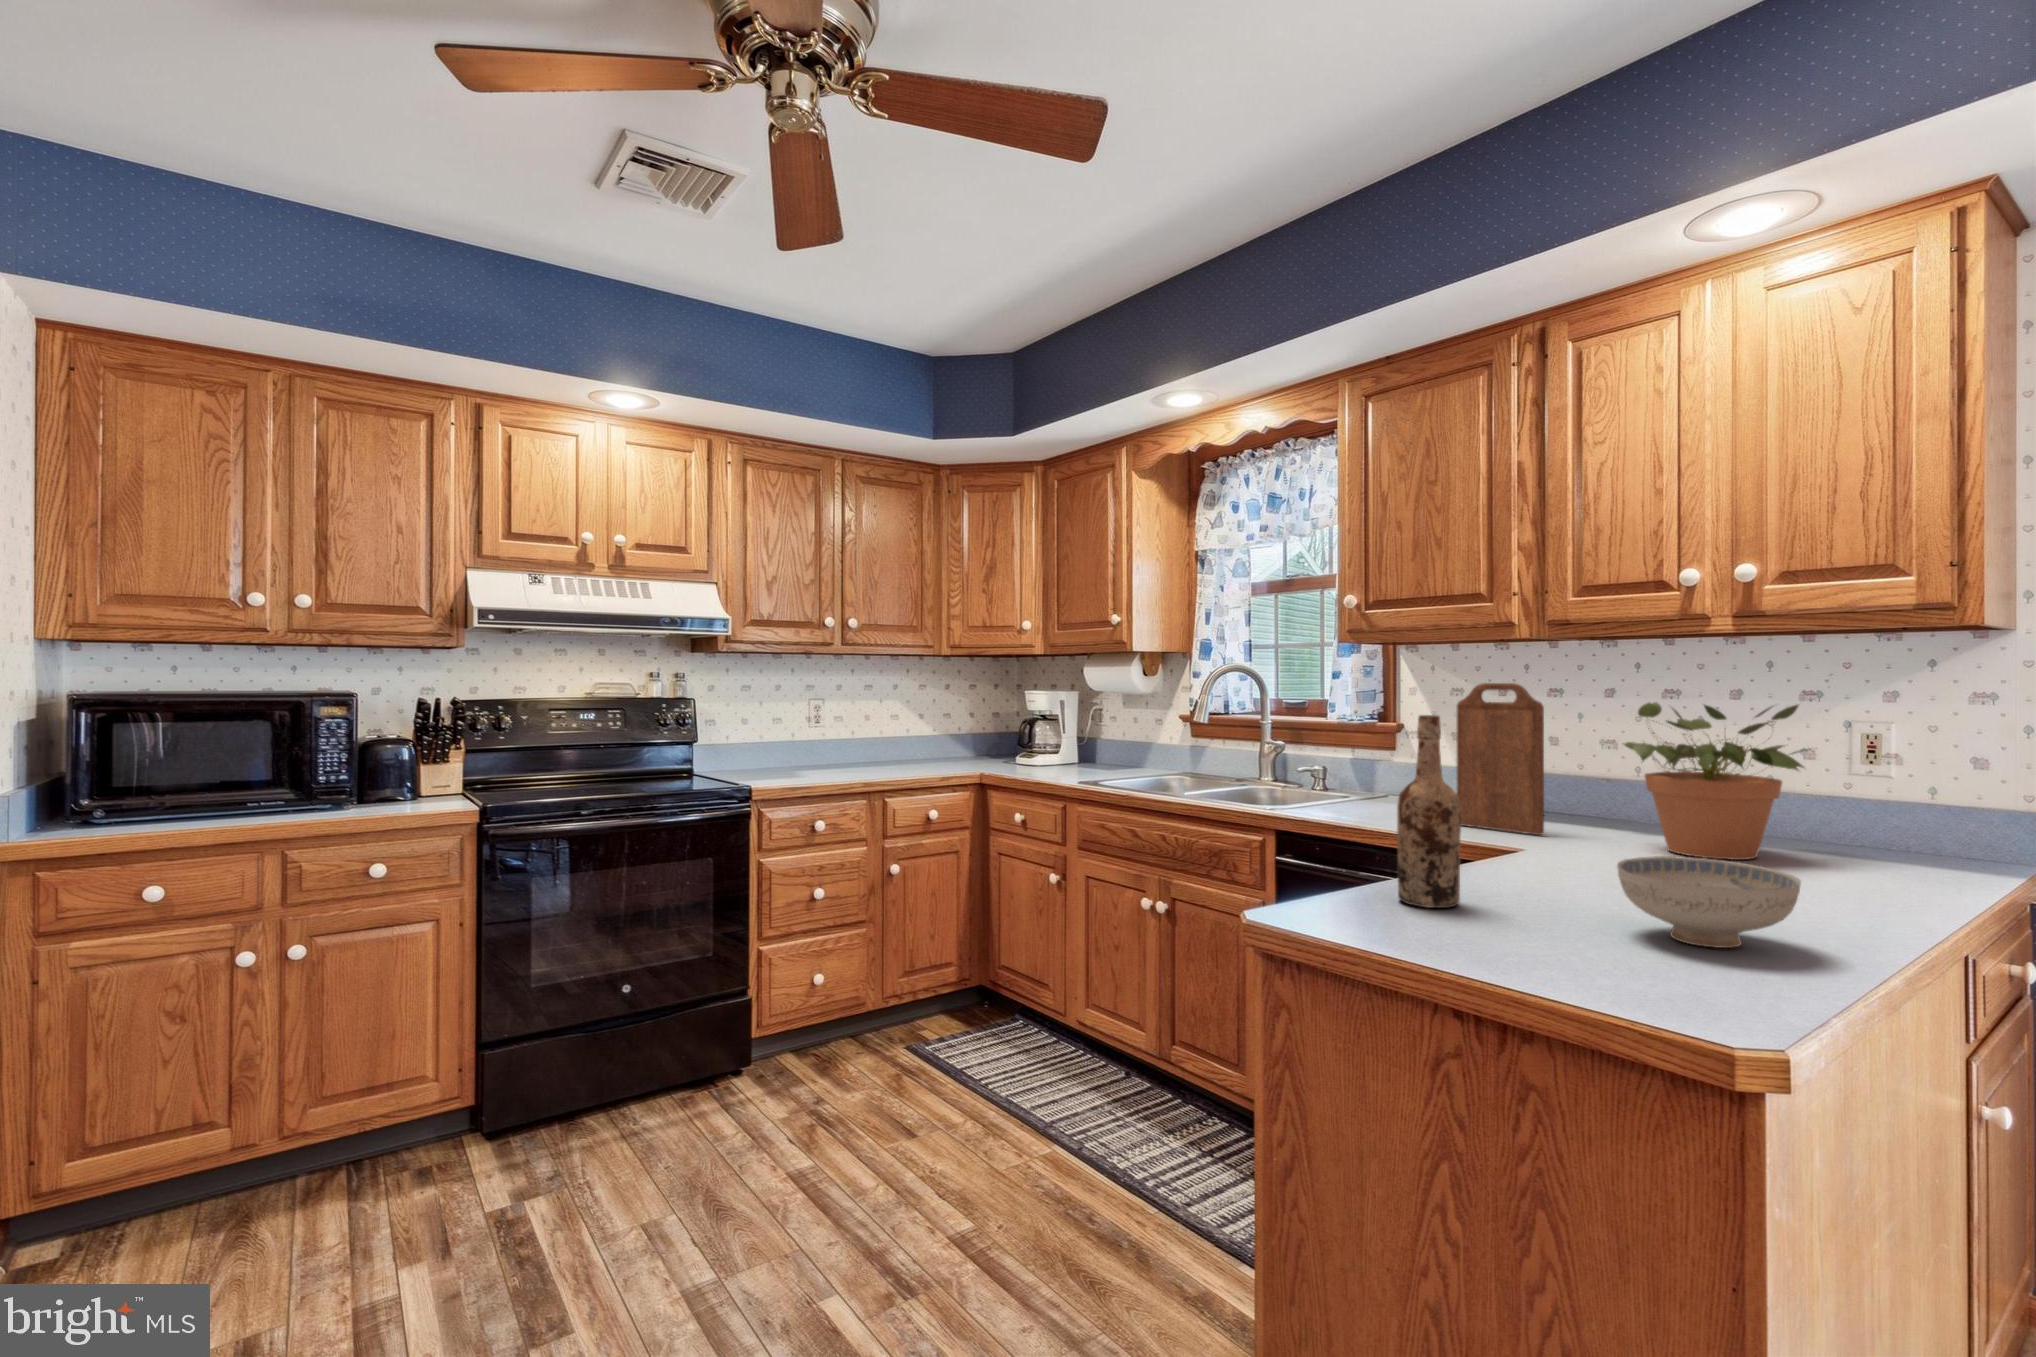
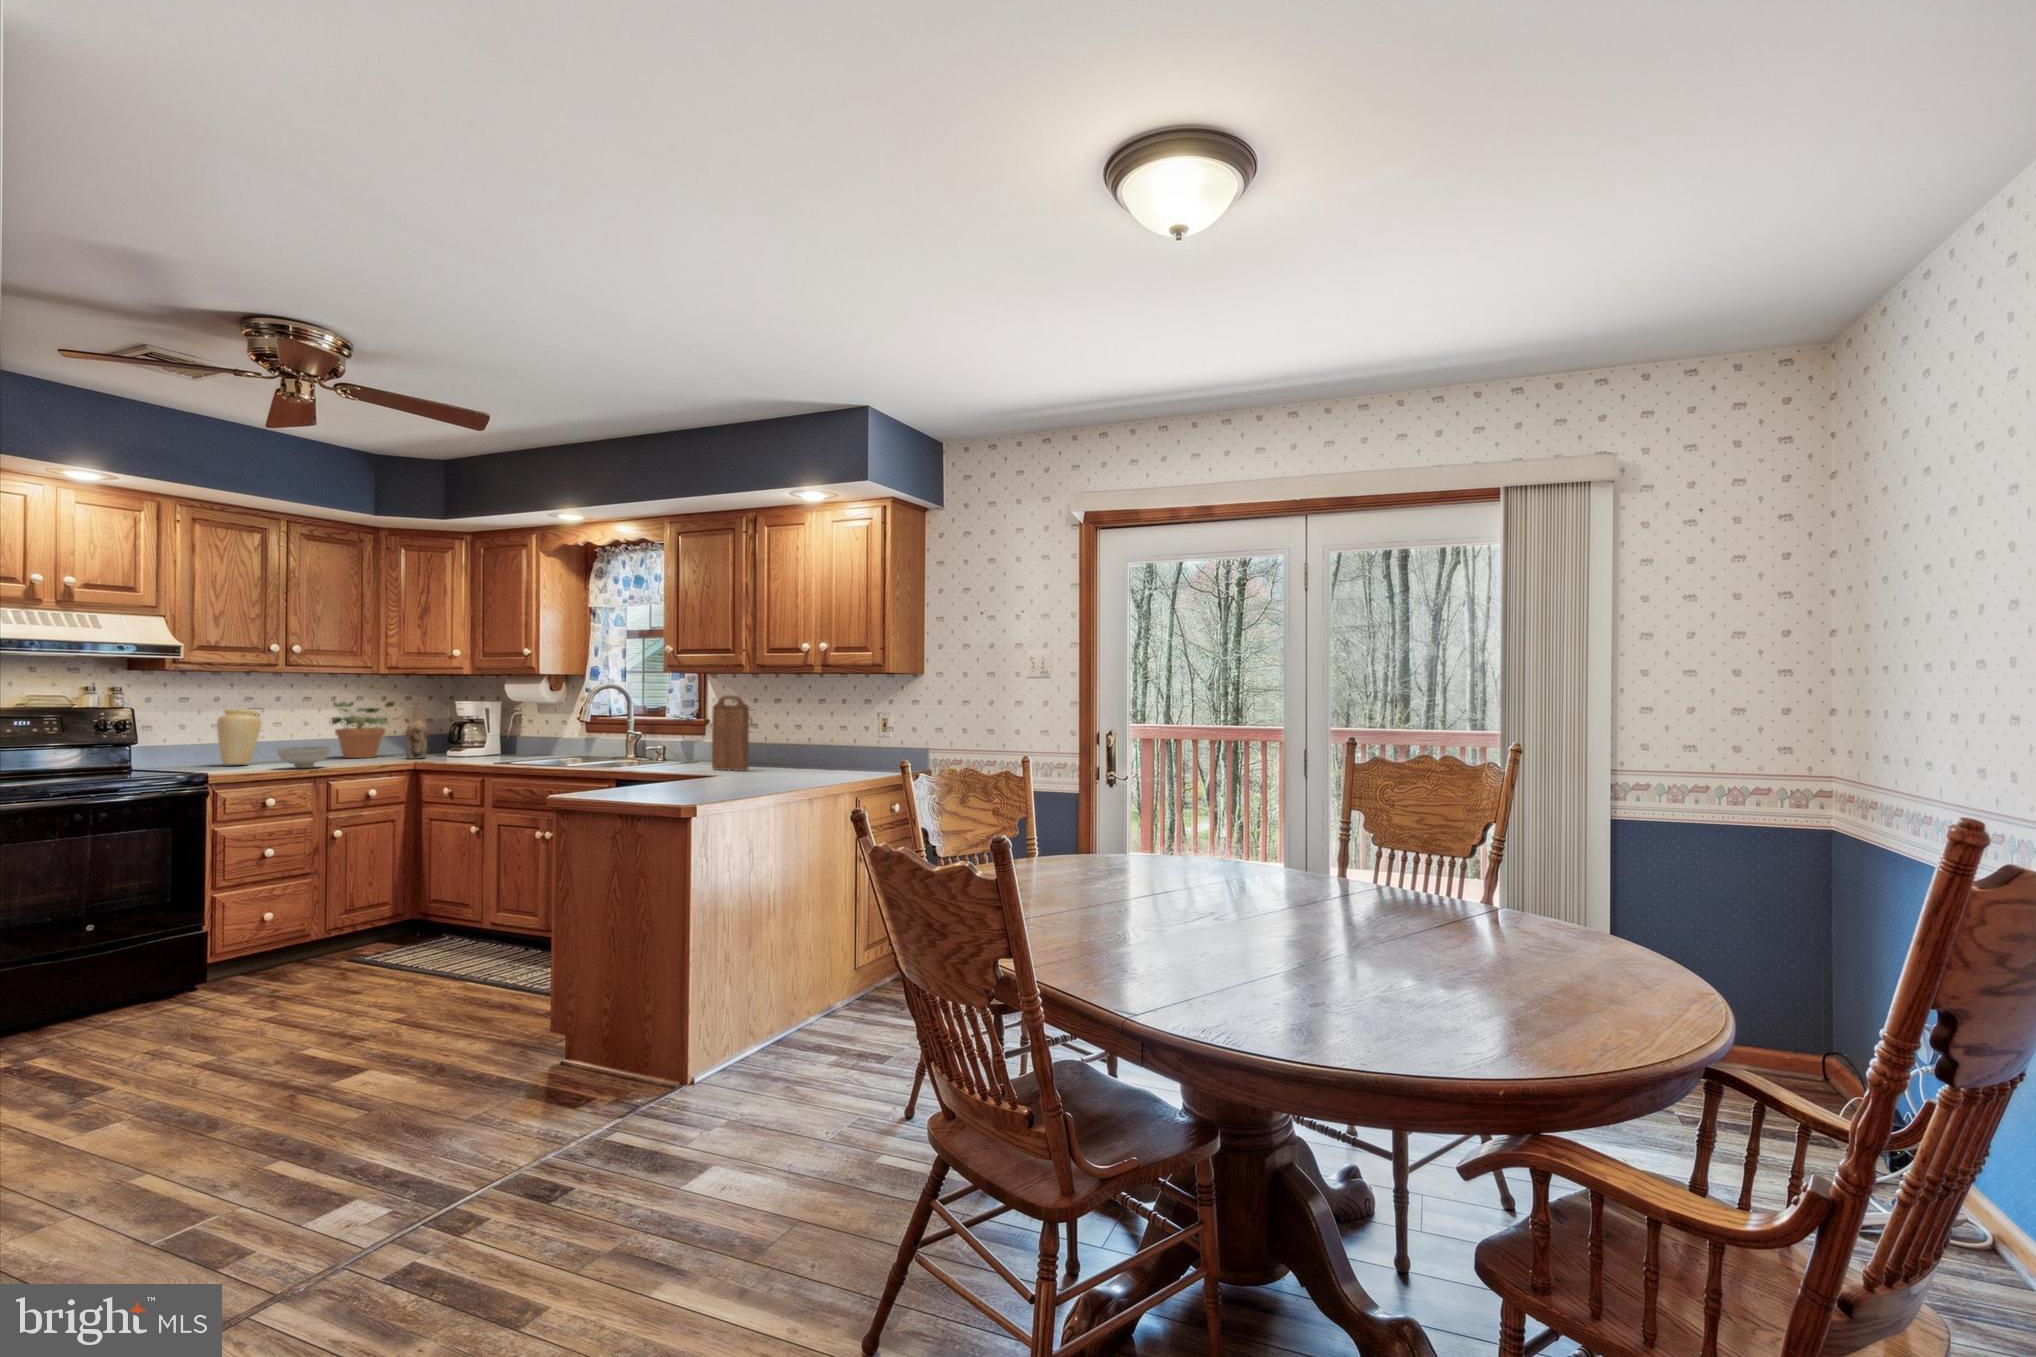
vase: none [776,699,819,769] -> present [217,709,261,765]
potted plant: present [1623,702,1806,860] -> present [331,701,394,758]
wine bottle: present [1397,715,1461,908] -> present [406,703,427,759]
ceramic bowl: present [1617,856,1801,948] -> present [277,746,330,768]

